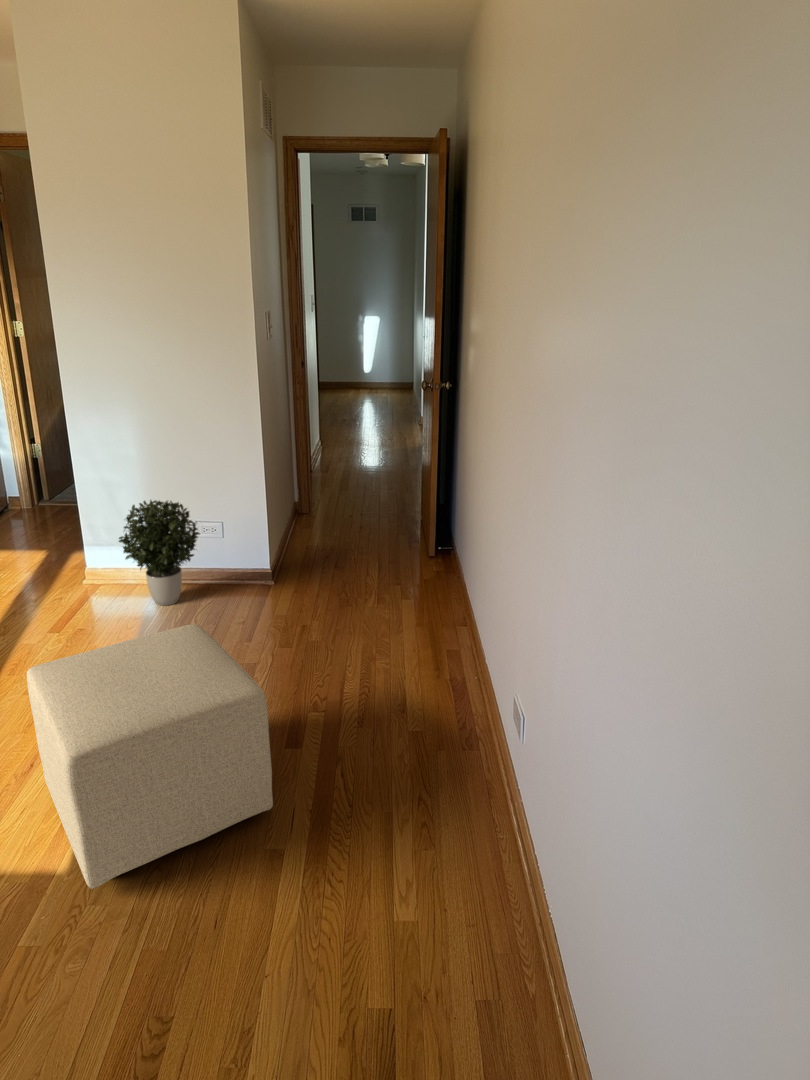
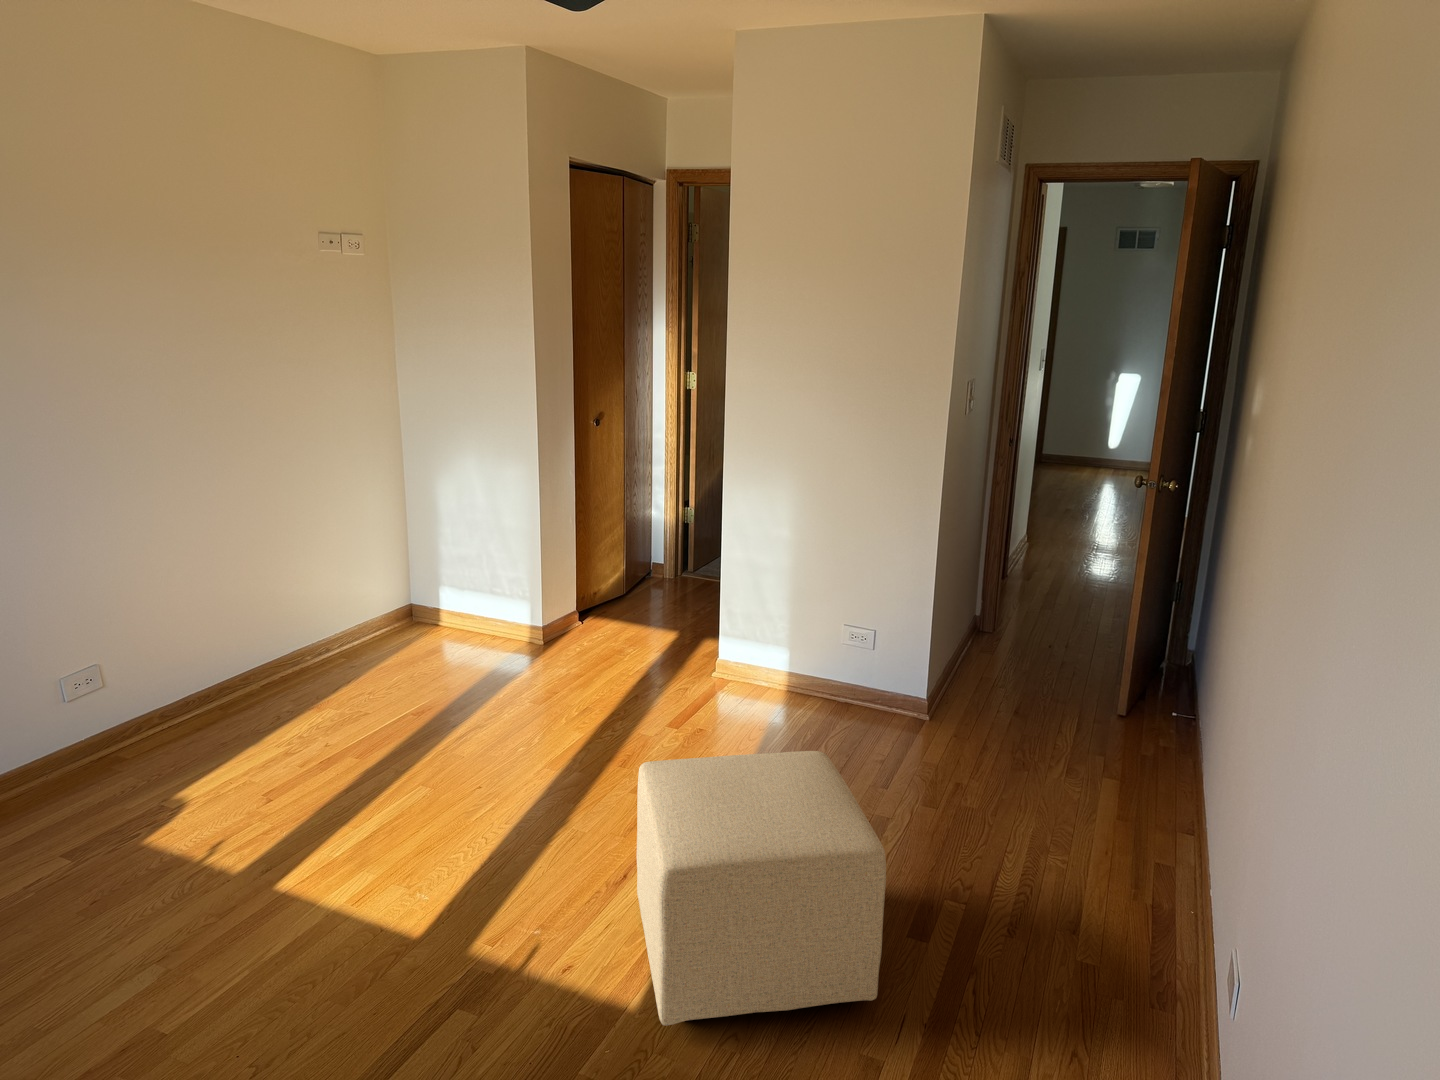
potted plant: present [119,500,200,606] -> none [755,591,850,721]

